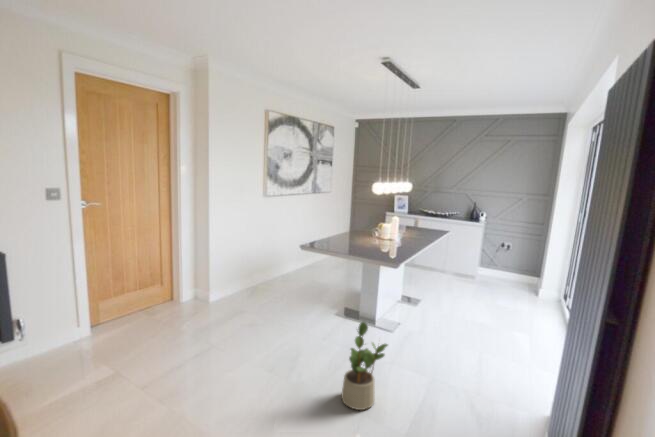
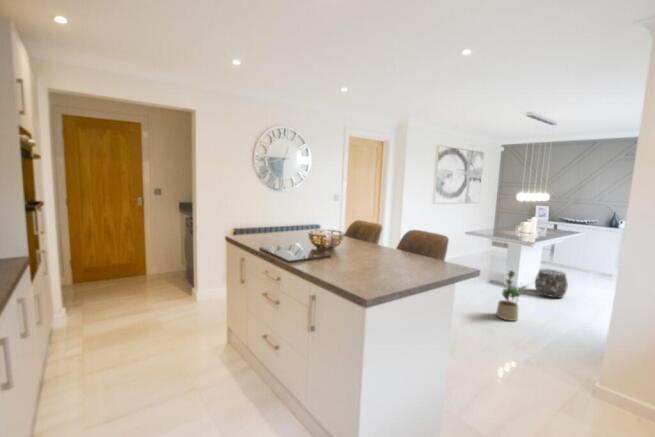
woven basket: none [396,290,437,334] -> present [535,269,568,298]

